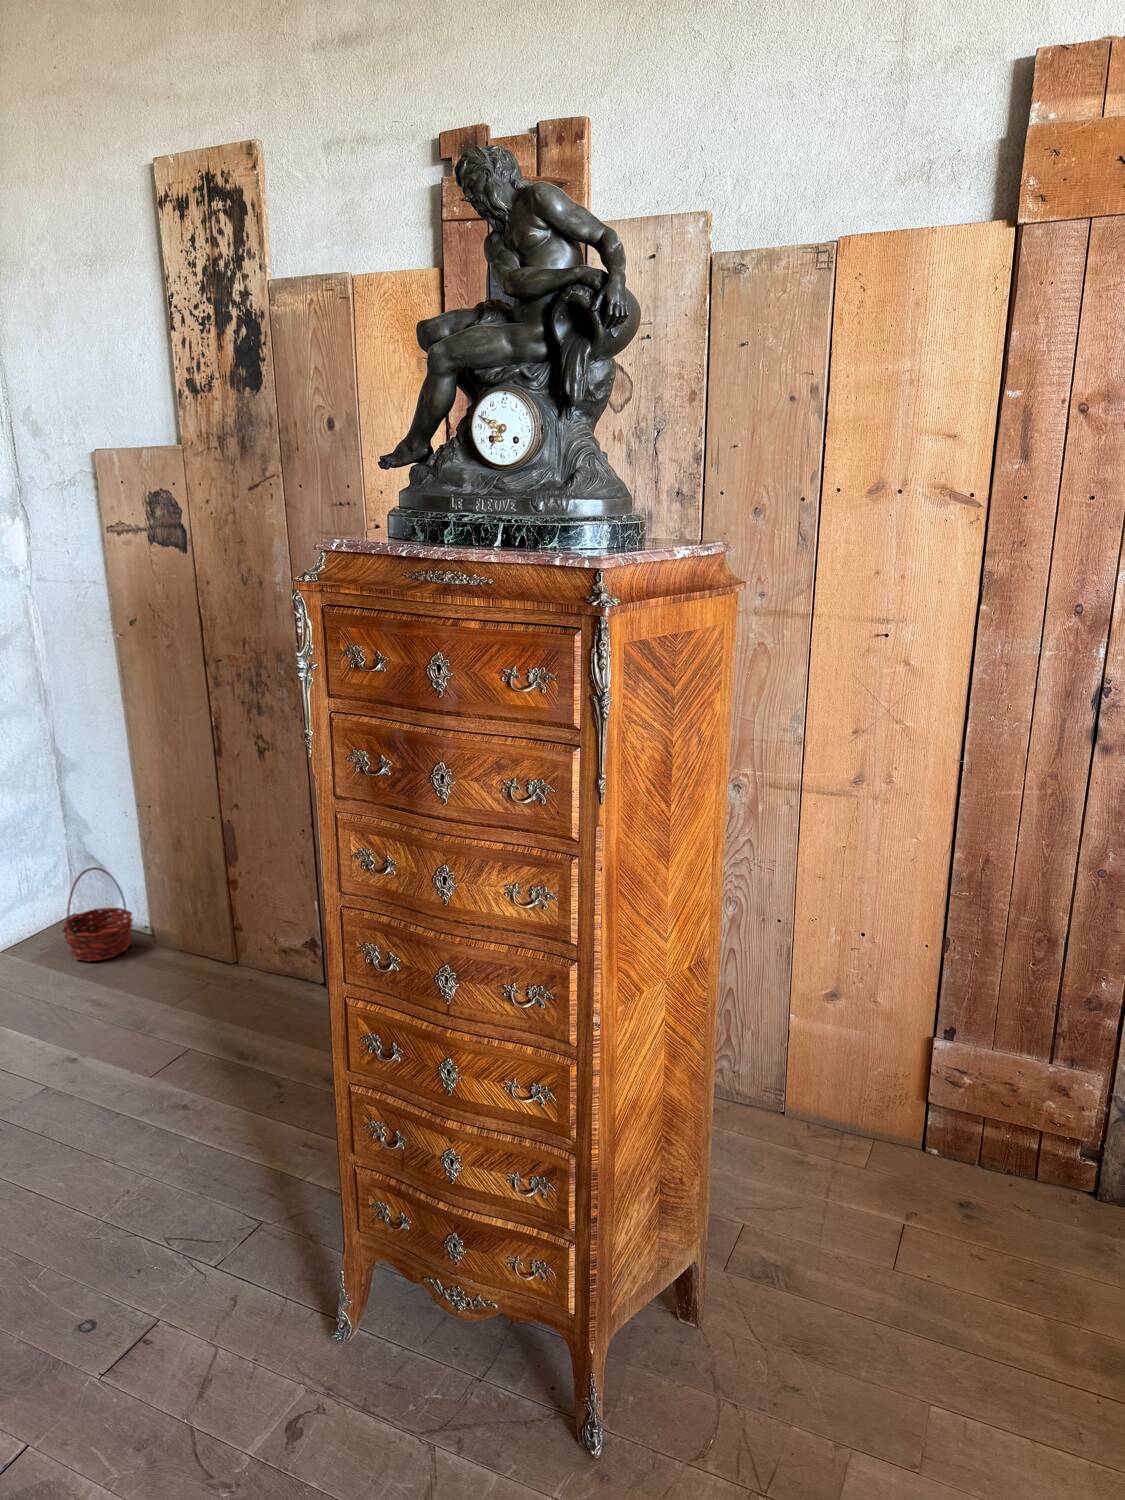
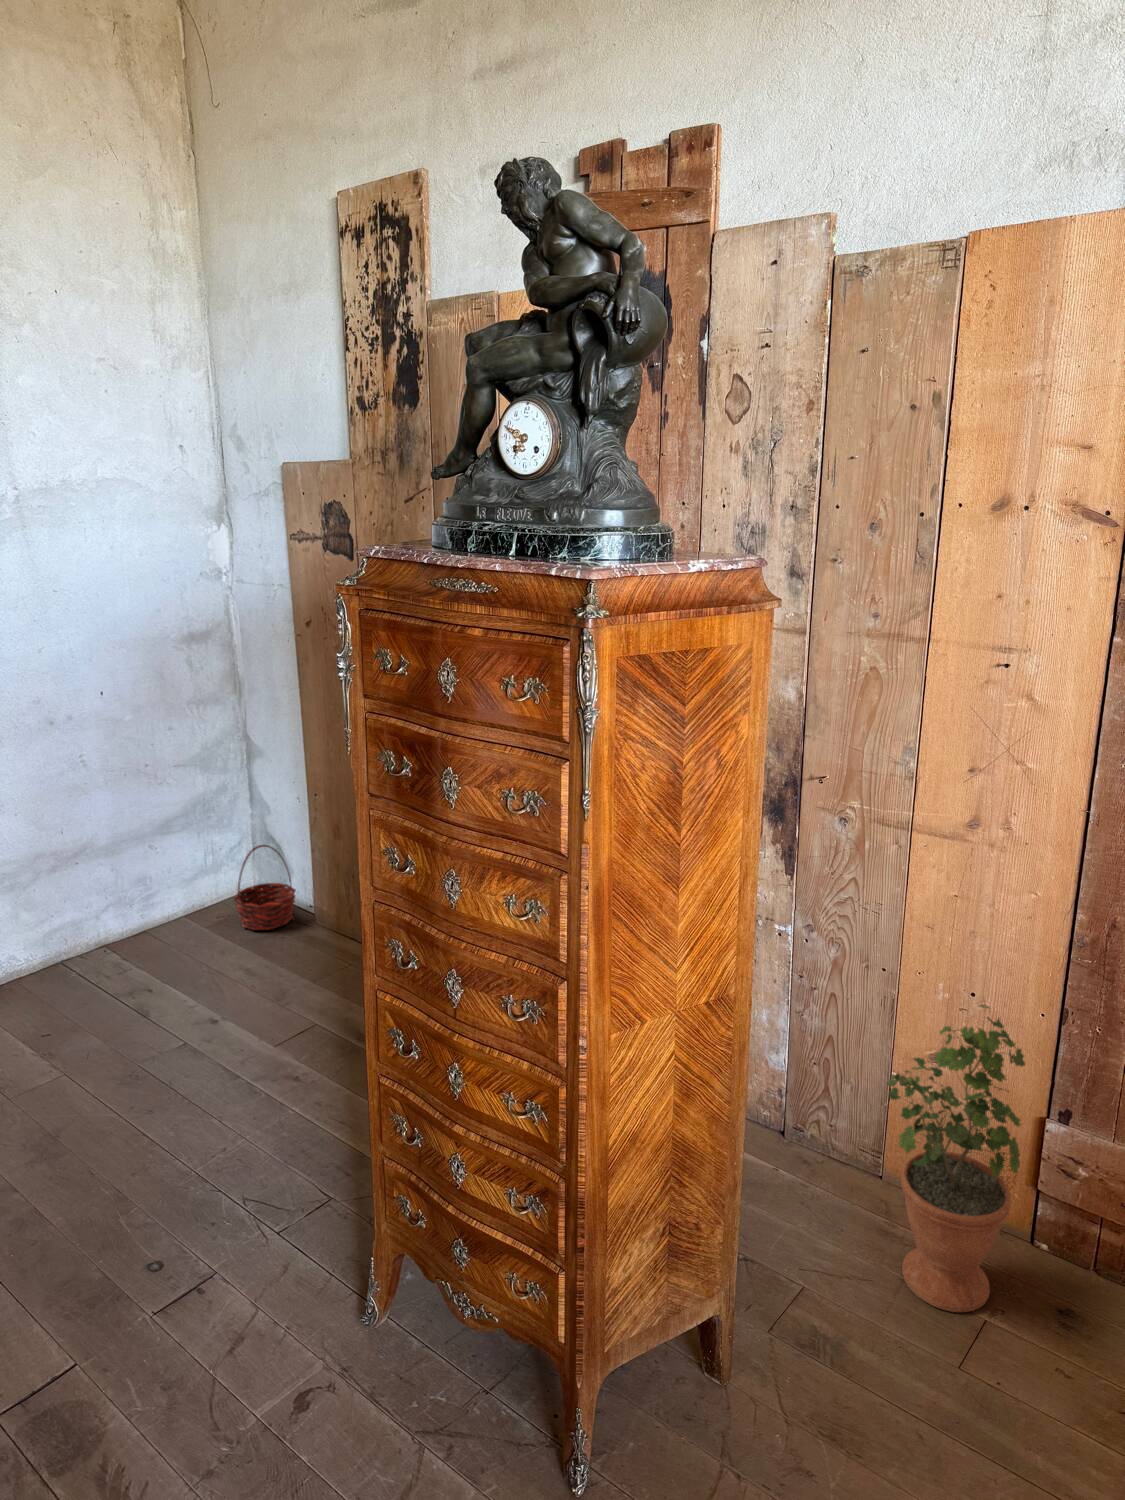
potted plant: none [807,940,924,1217] -> present [886,1005,1025,1312]

